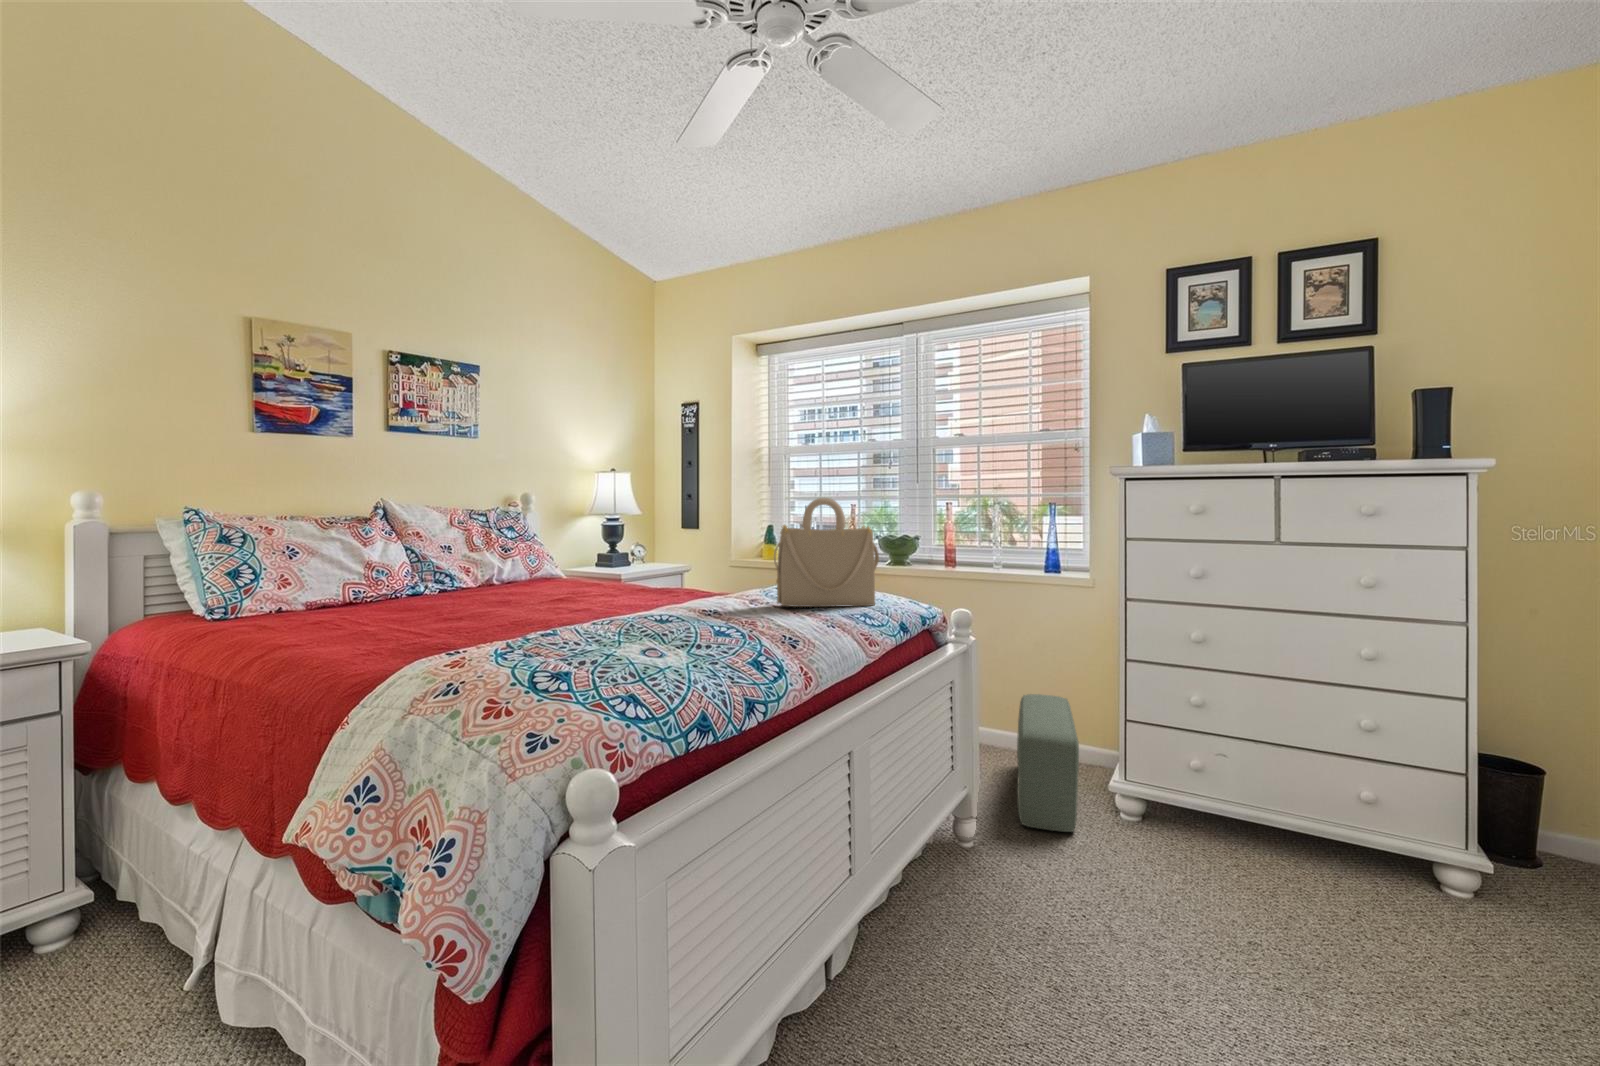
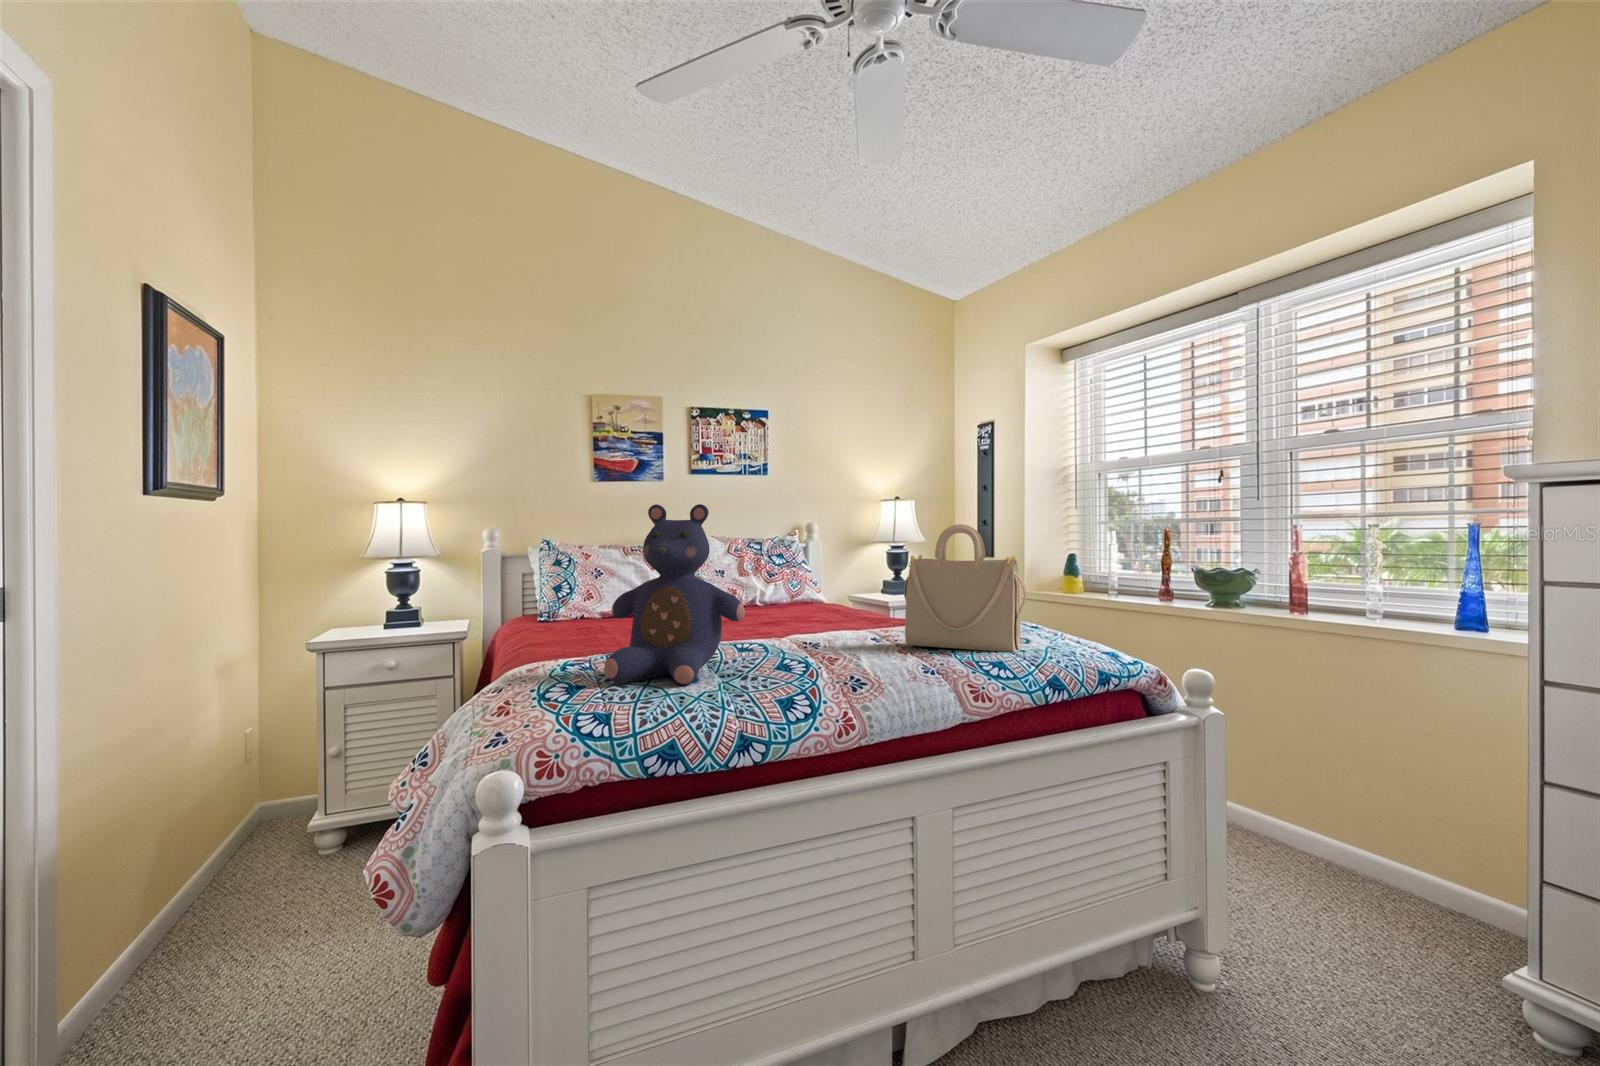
teddy bear: none [556,469,706,662] -> present [604,504,745,685]
pouf: present [1017,694,1079,832] -> none [1305,802,1460,1023]

